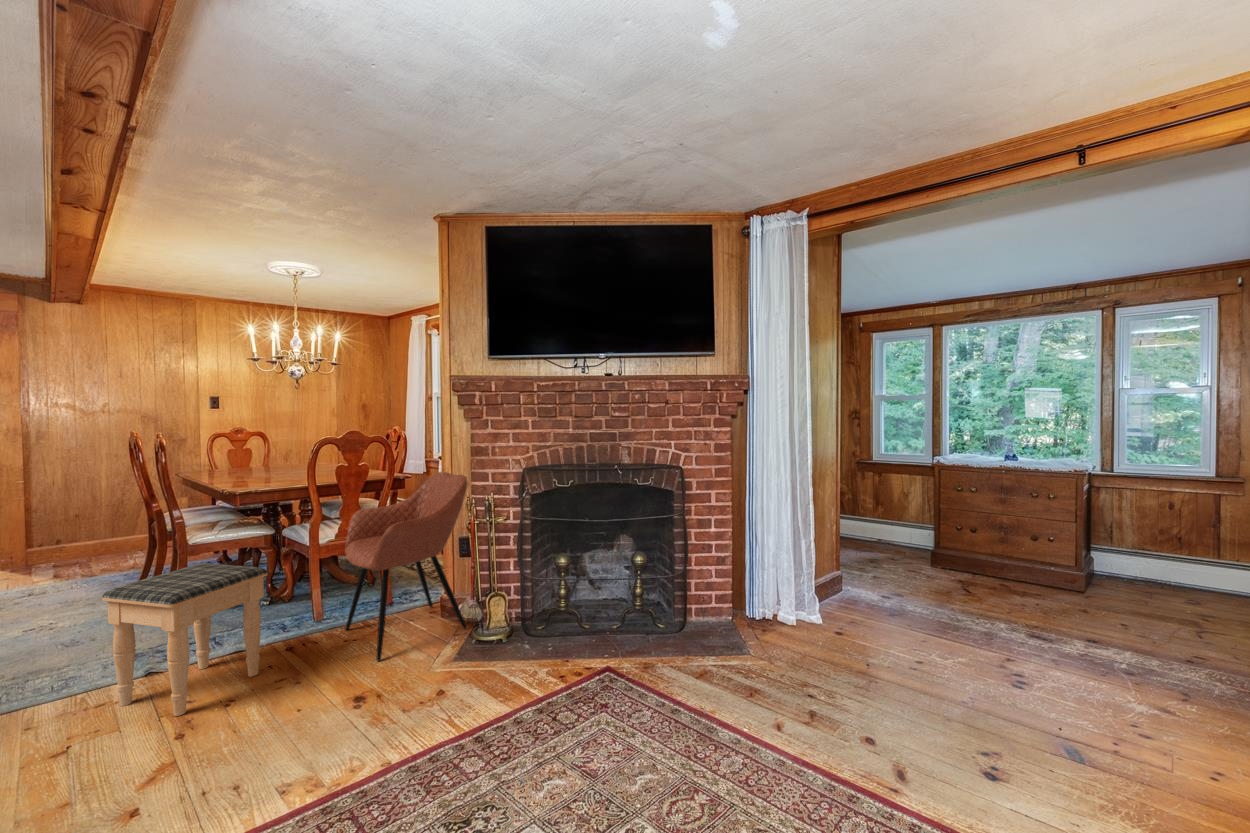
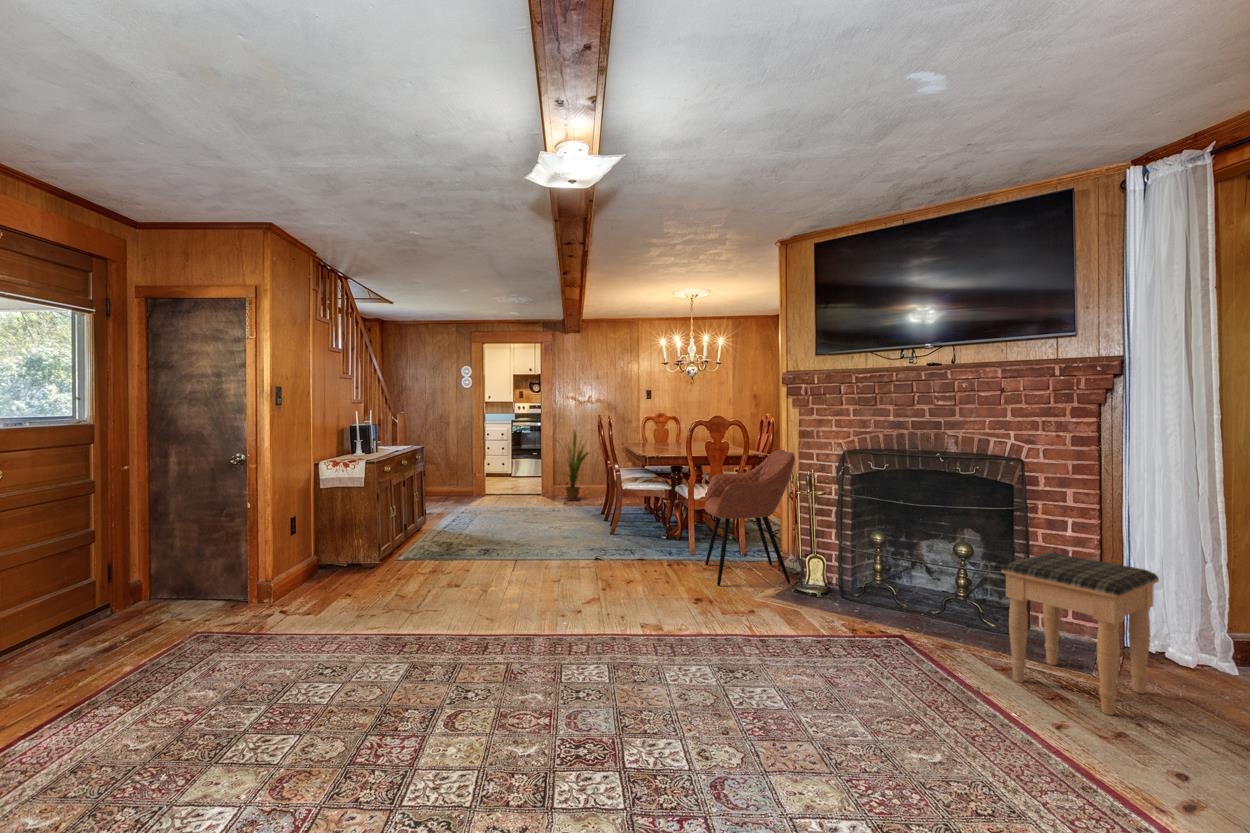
house plant: none [20,458,111,569] -> present [565,431,589,501]
footstool: present [102,563,268,716] -> present [1002,552,1159,715]

